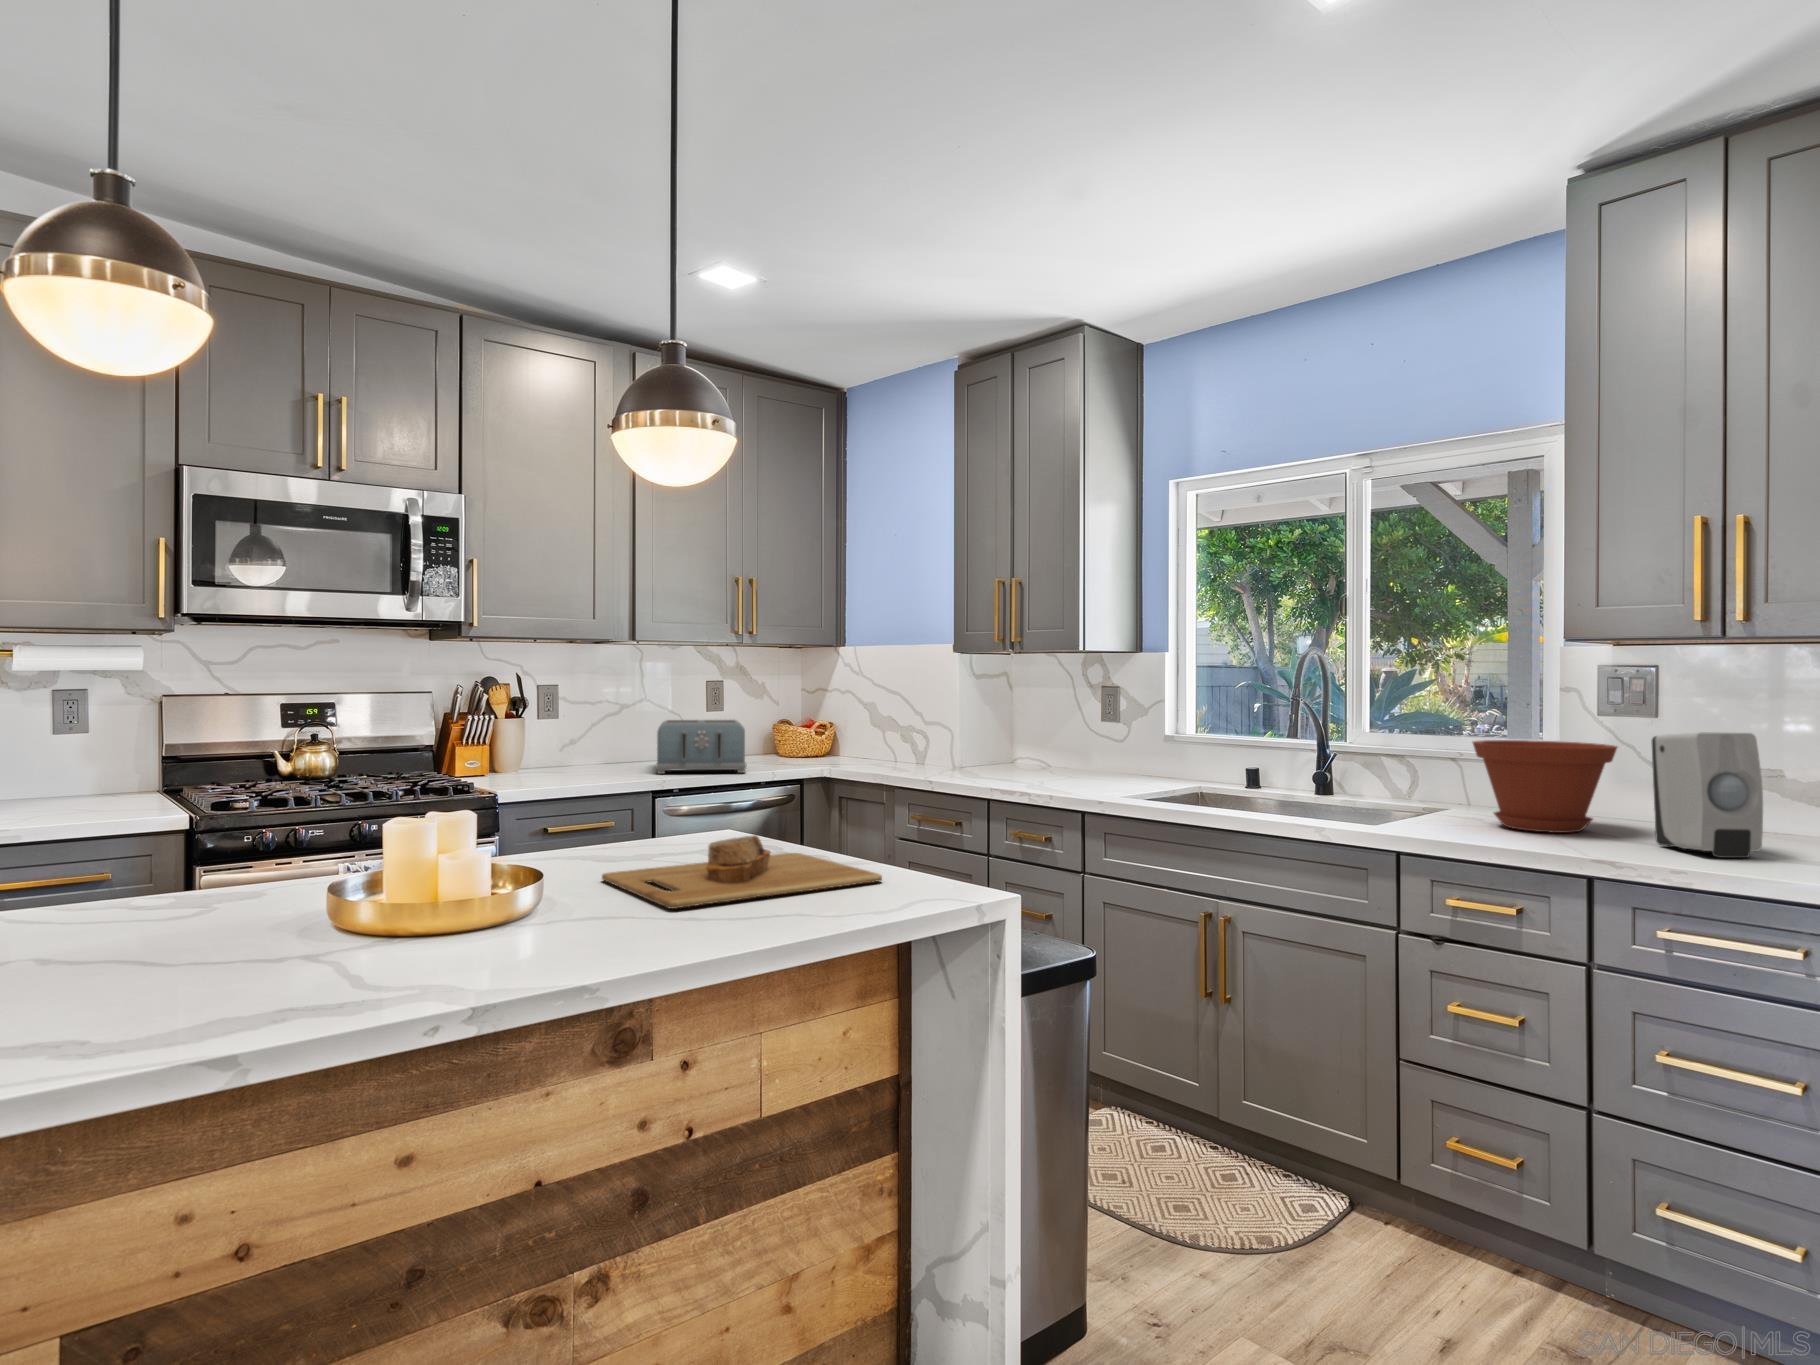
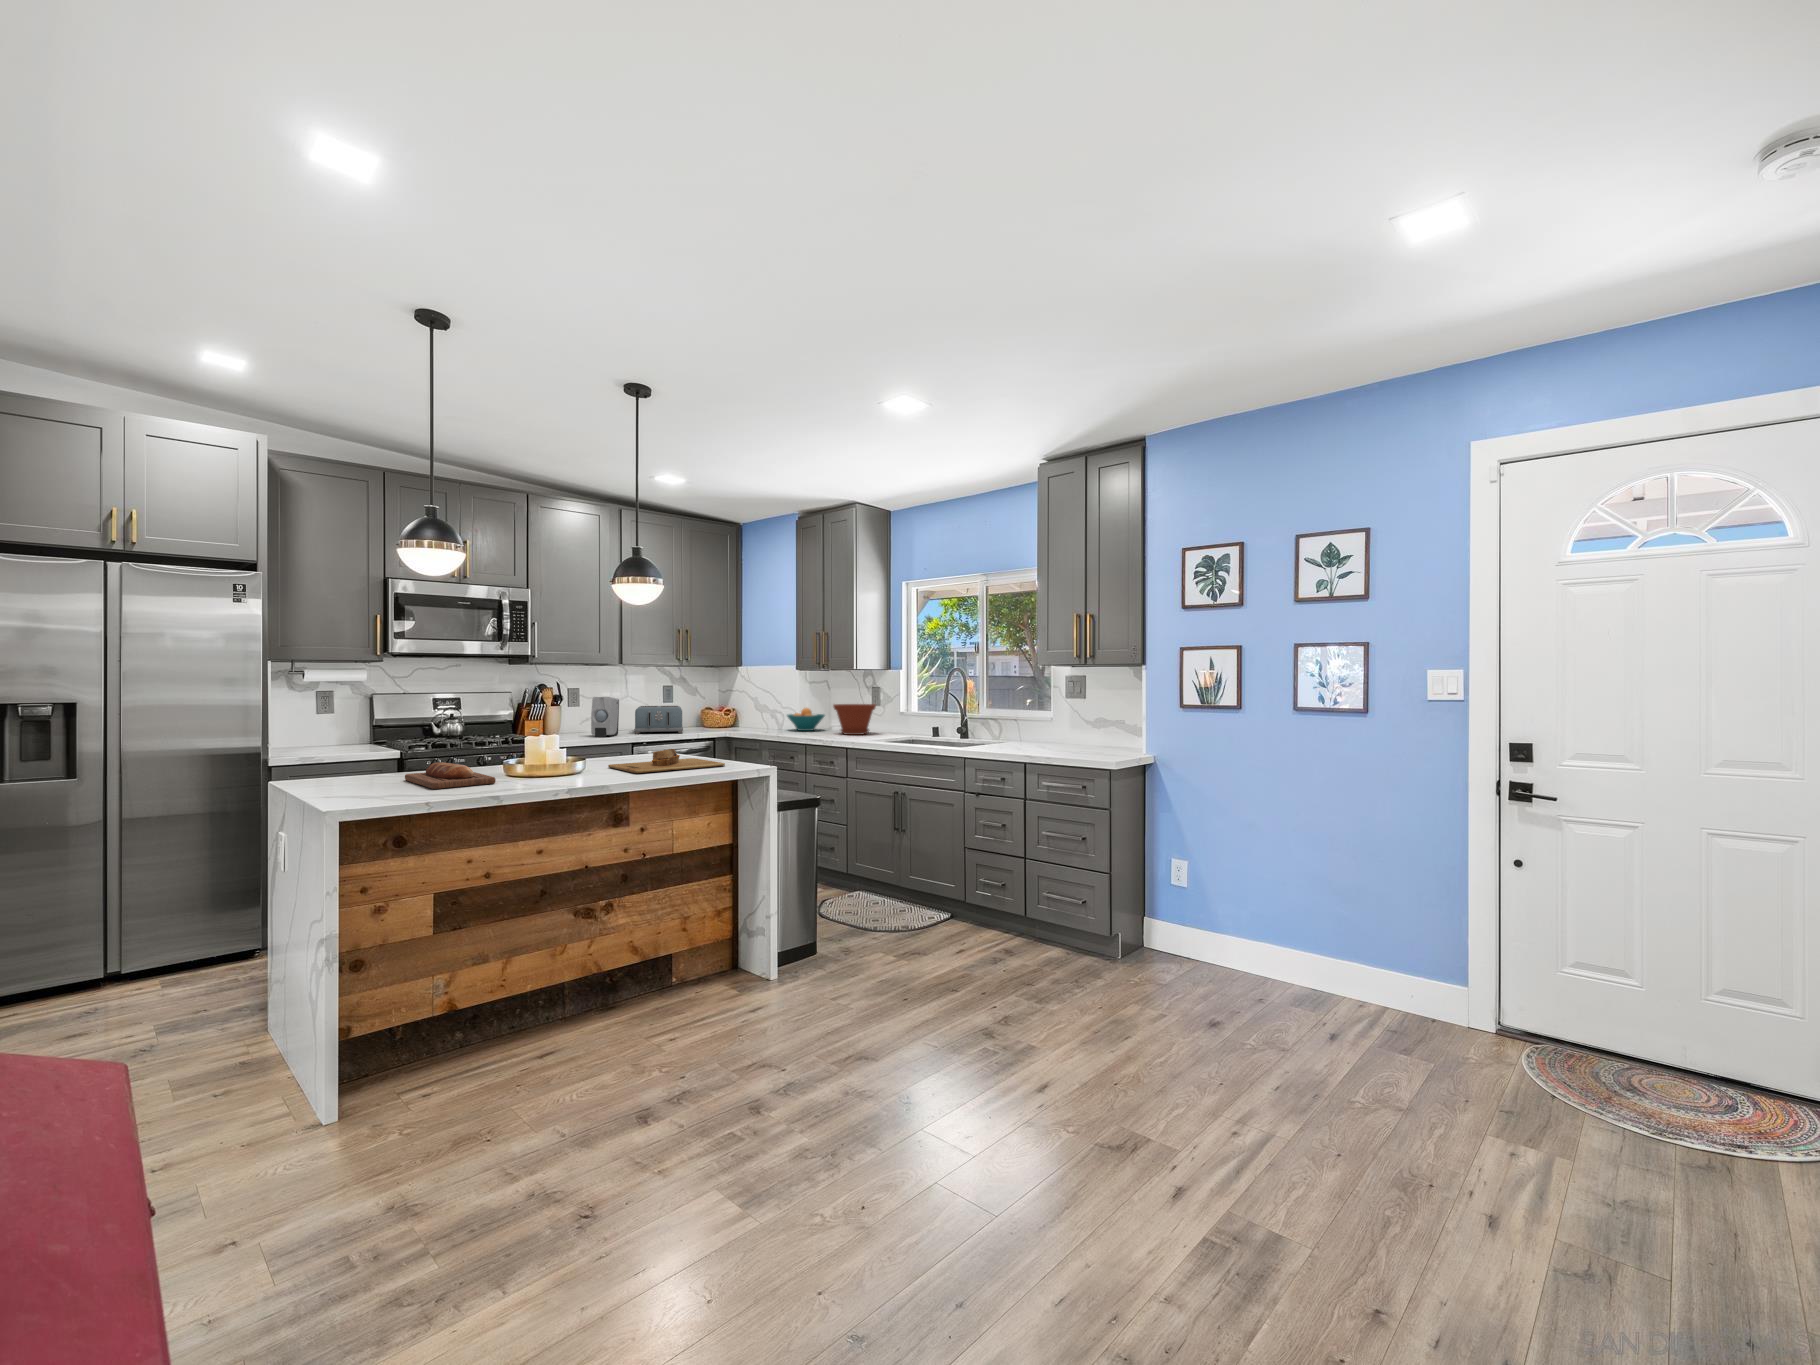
fruit bowl: none [937,726,1013,770] -> present [787,708,825,731]
soap dispenser: present [1652,732,1763,858] -> present [591,697,619,737]
plant pot: present [1473,740,1617,833] -> present [833,704,876,735]
bread loaf: none [90,876,300,970] -> present [405,762,496,789]

